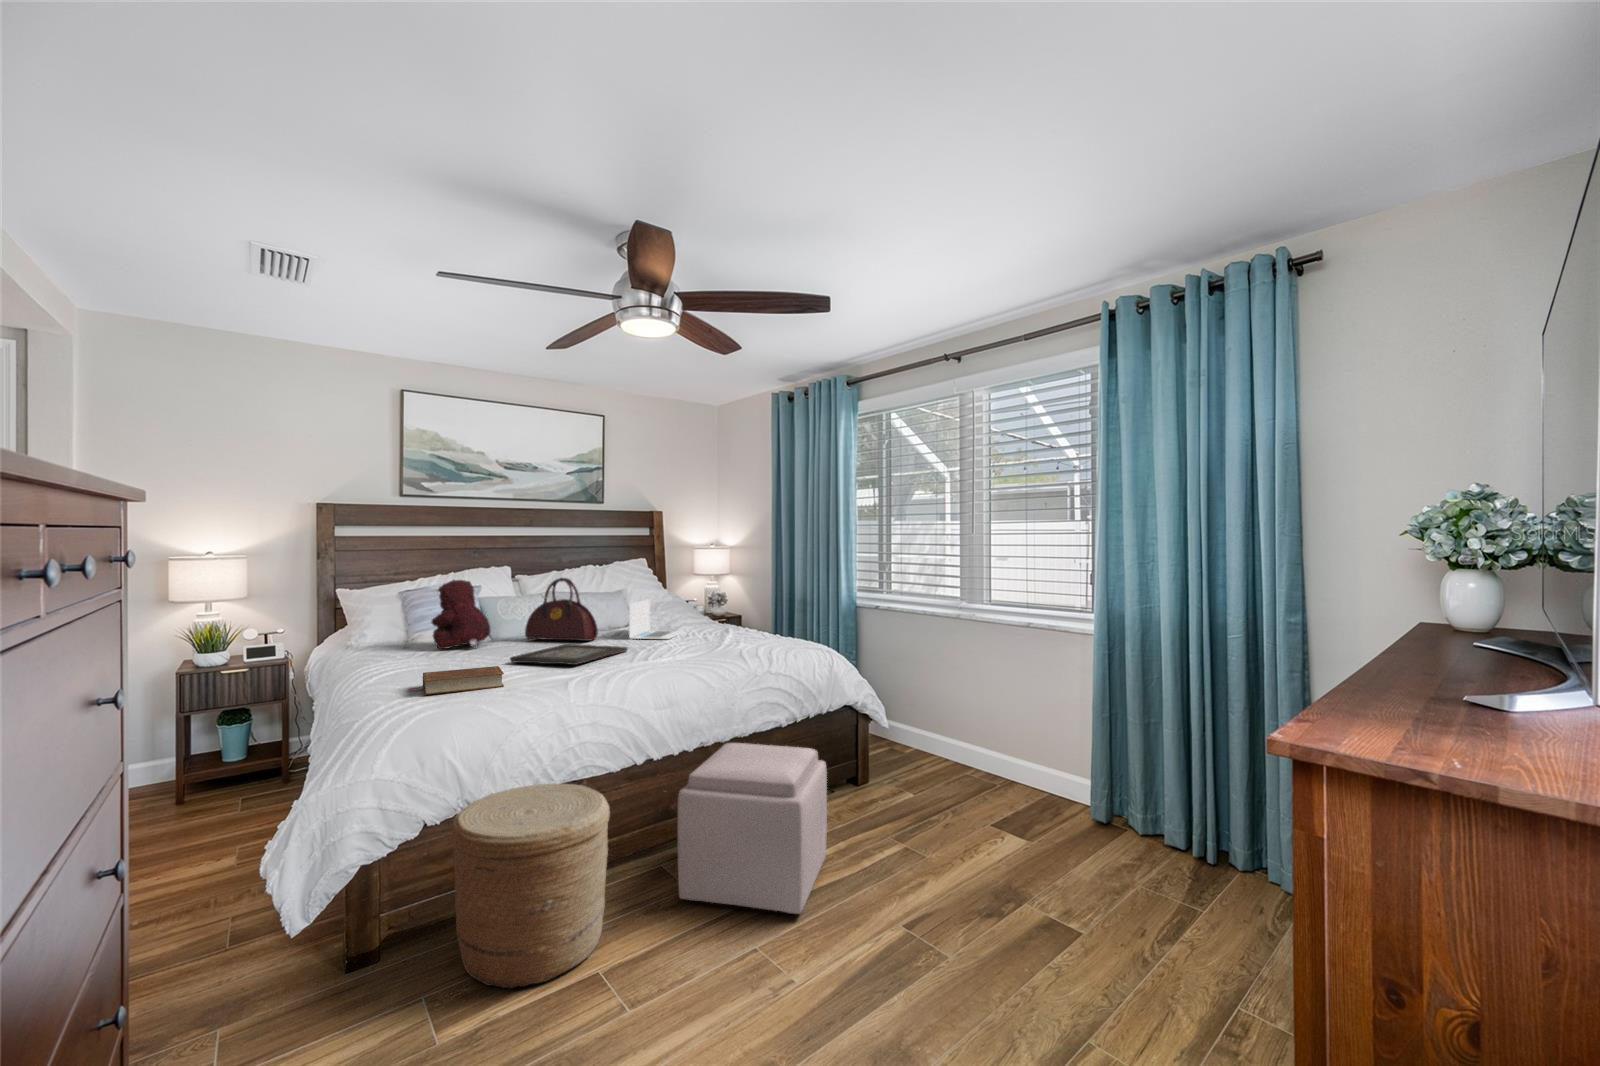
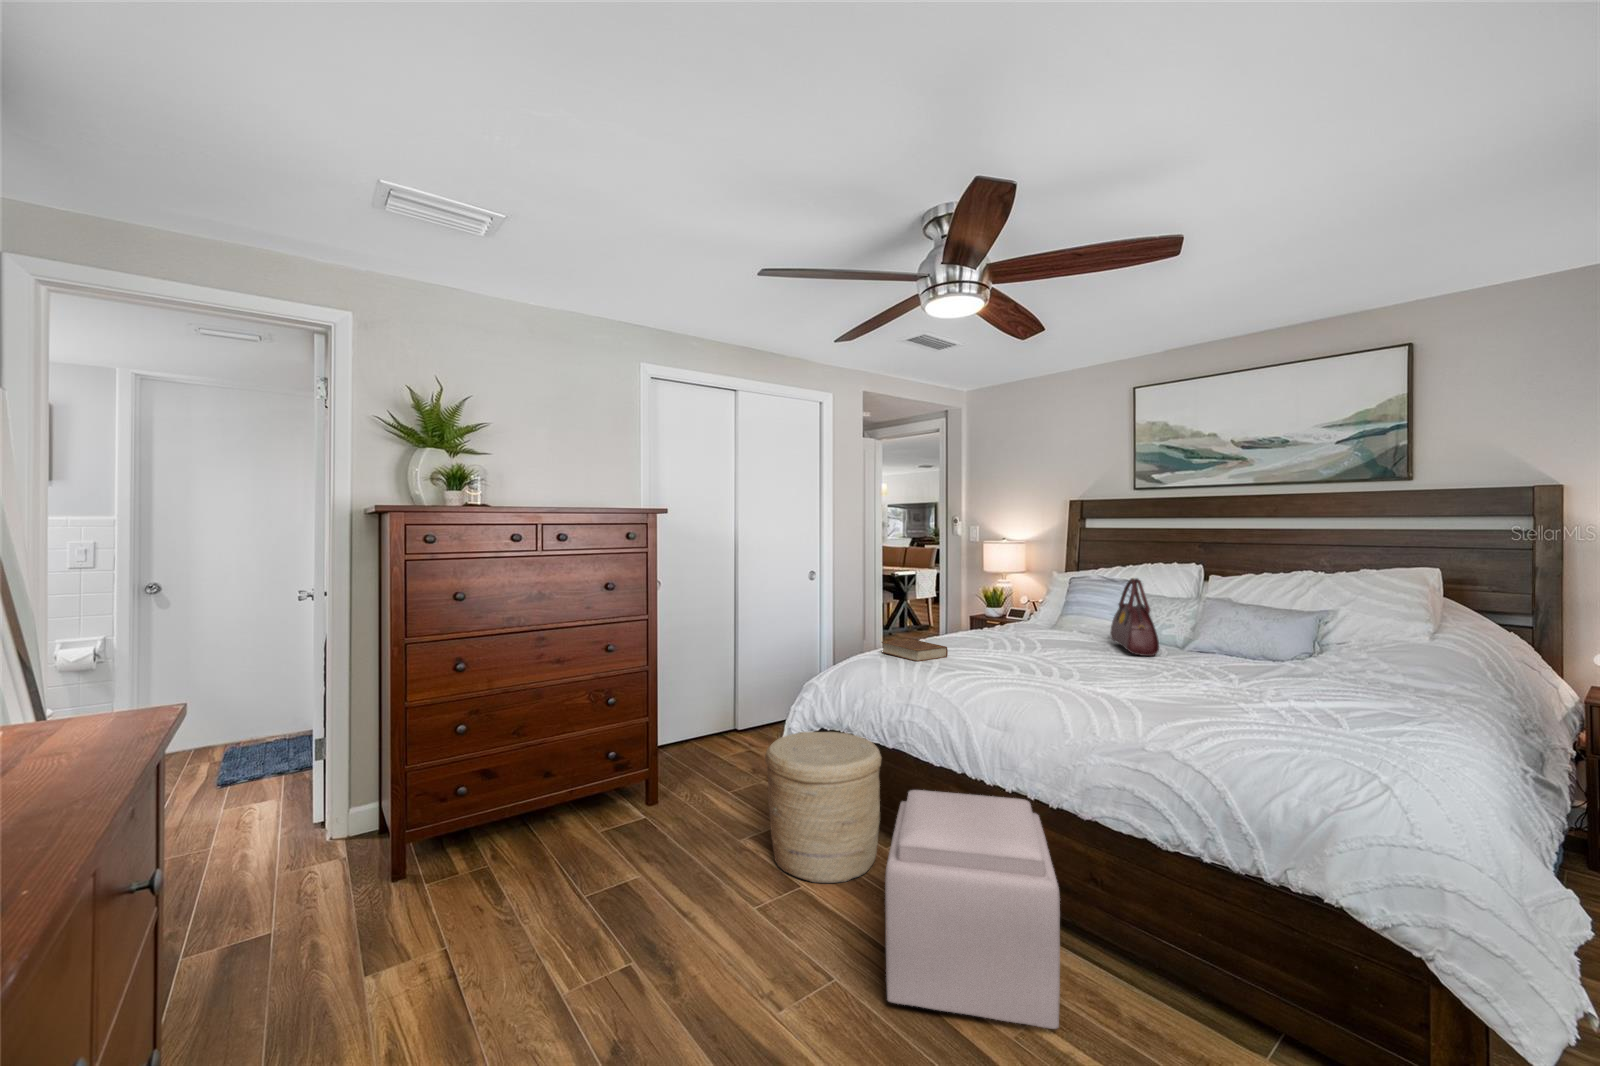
teddy bear: present [431,580,490,649] -> none [1038,571,1097,639]
laptop: present [629,600,683,639] -> none [1176,619,1284,677]
decorative tray: present [510,644,628,665] -> none [999,646,1101,670]

